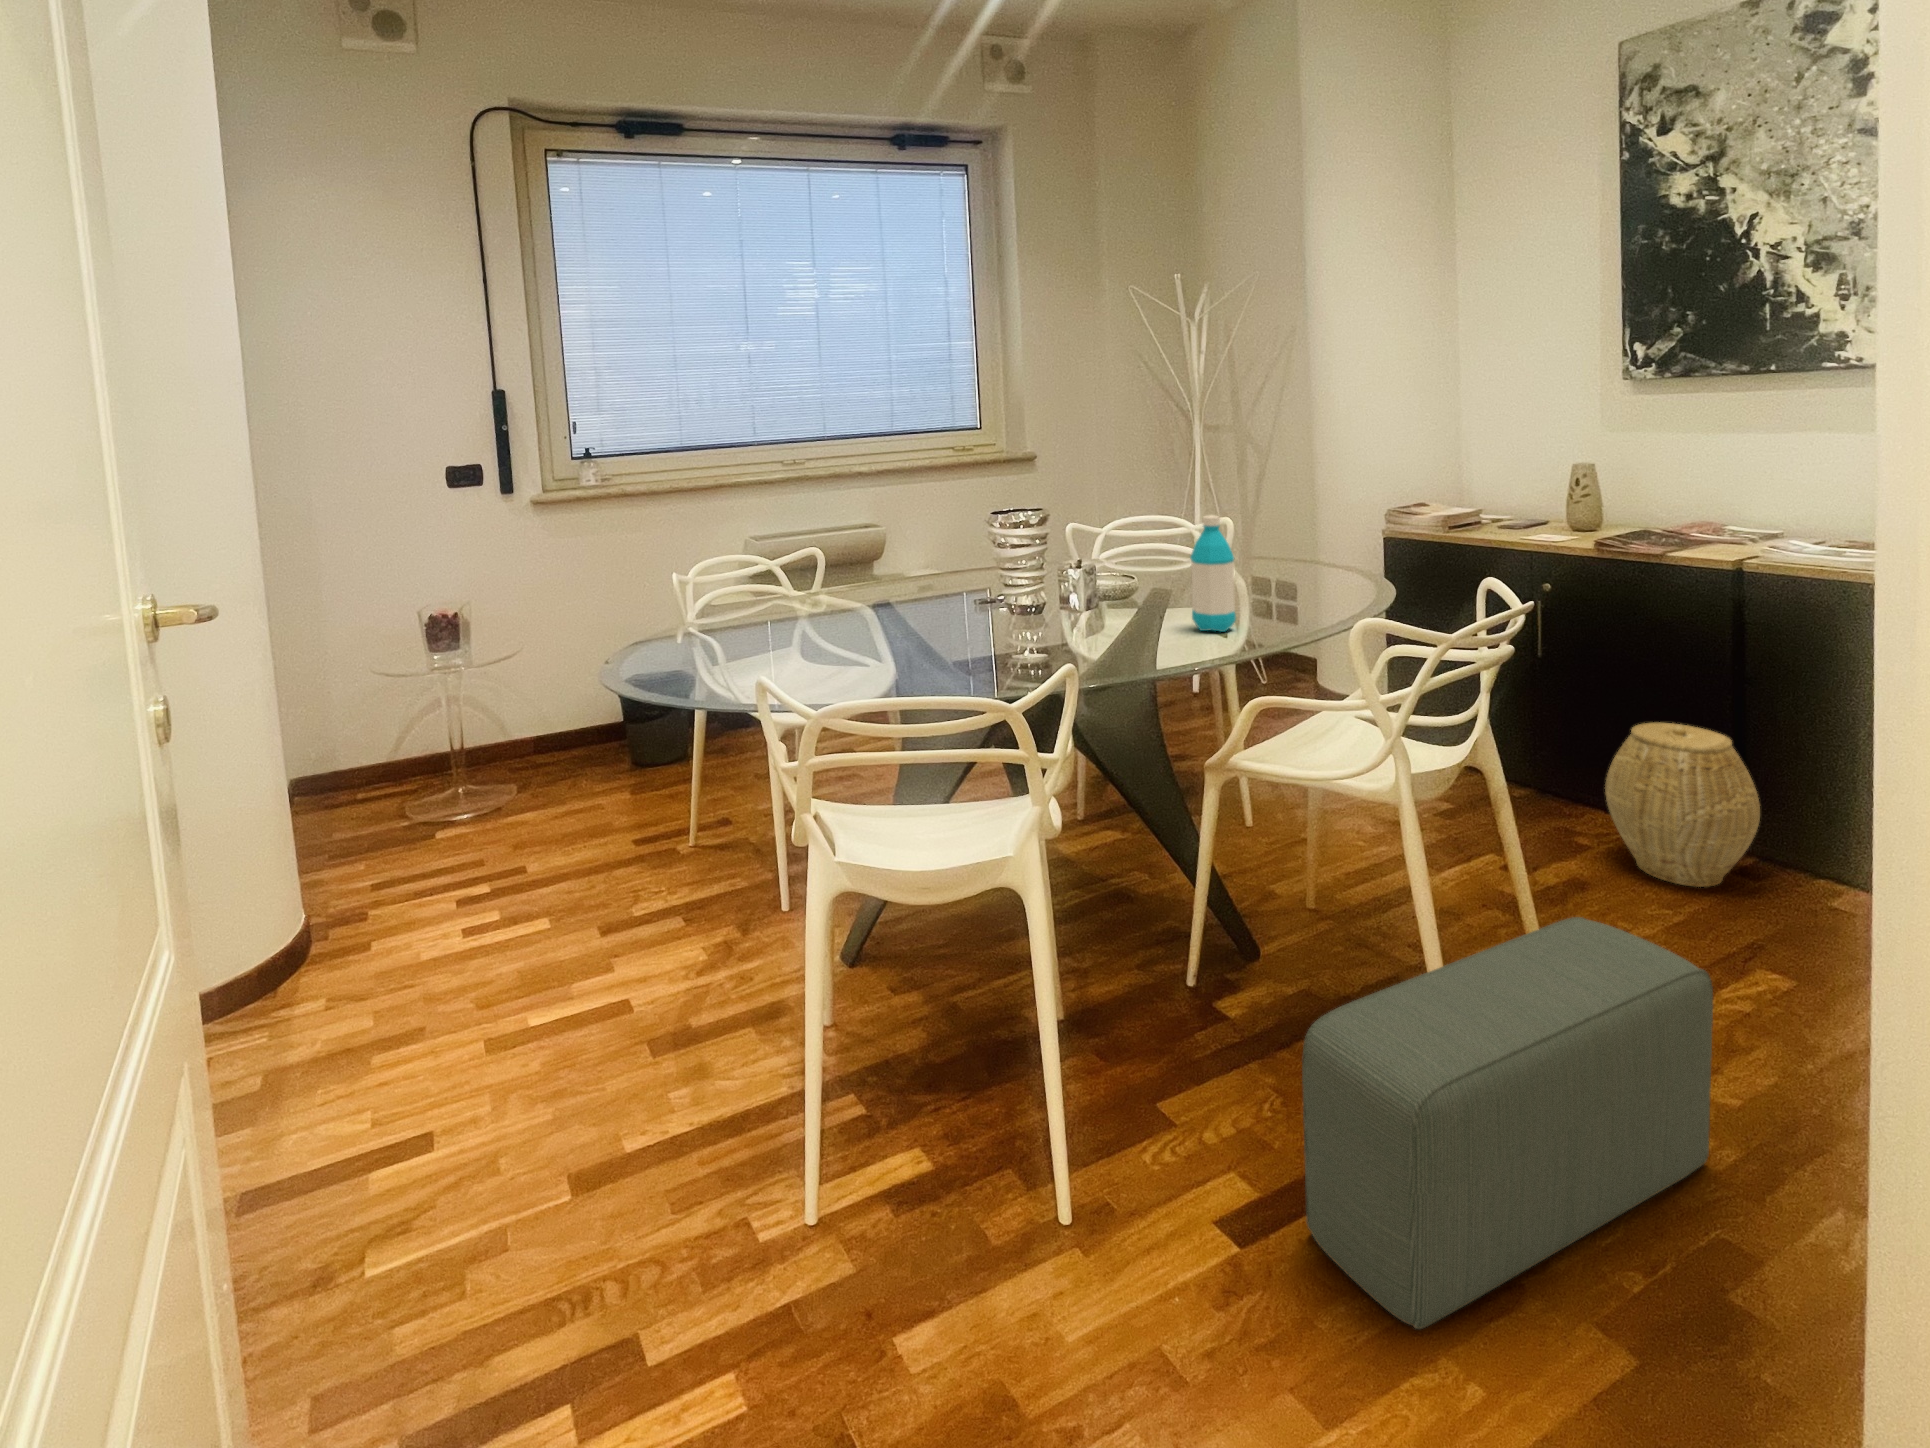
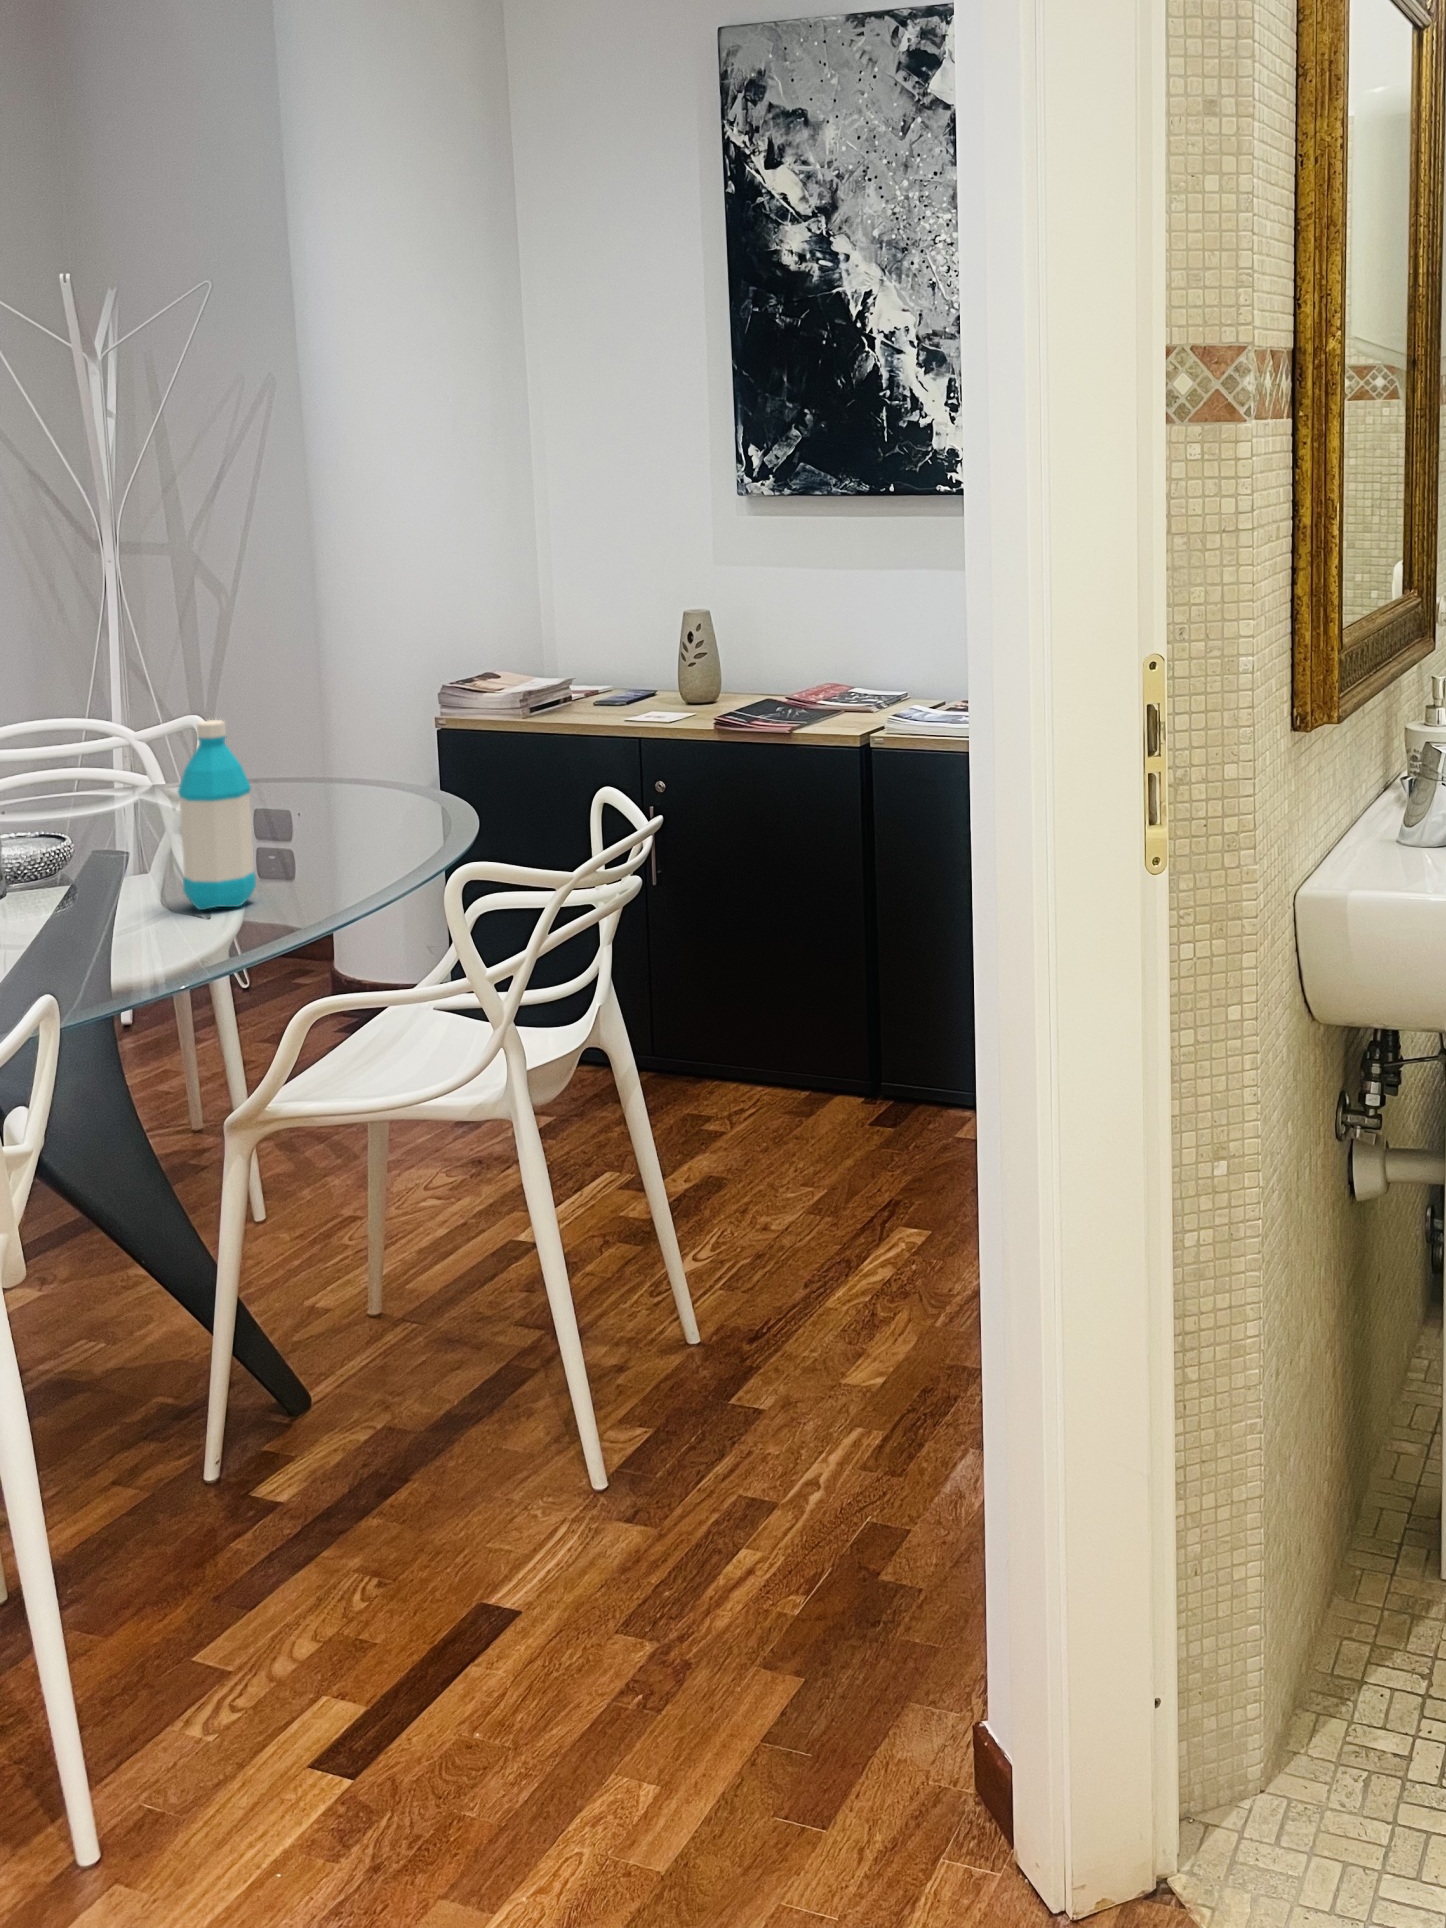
woven basket: present [1605,722,1760,887] -> none [738,952,893,1157]
pouf: present [1302,917,1713,1329] -> none [423,1208,857,1762]

